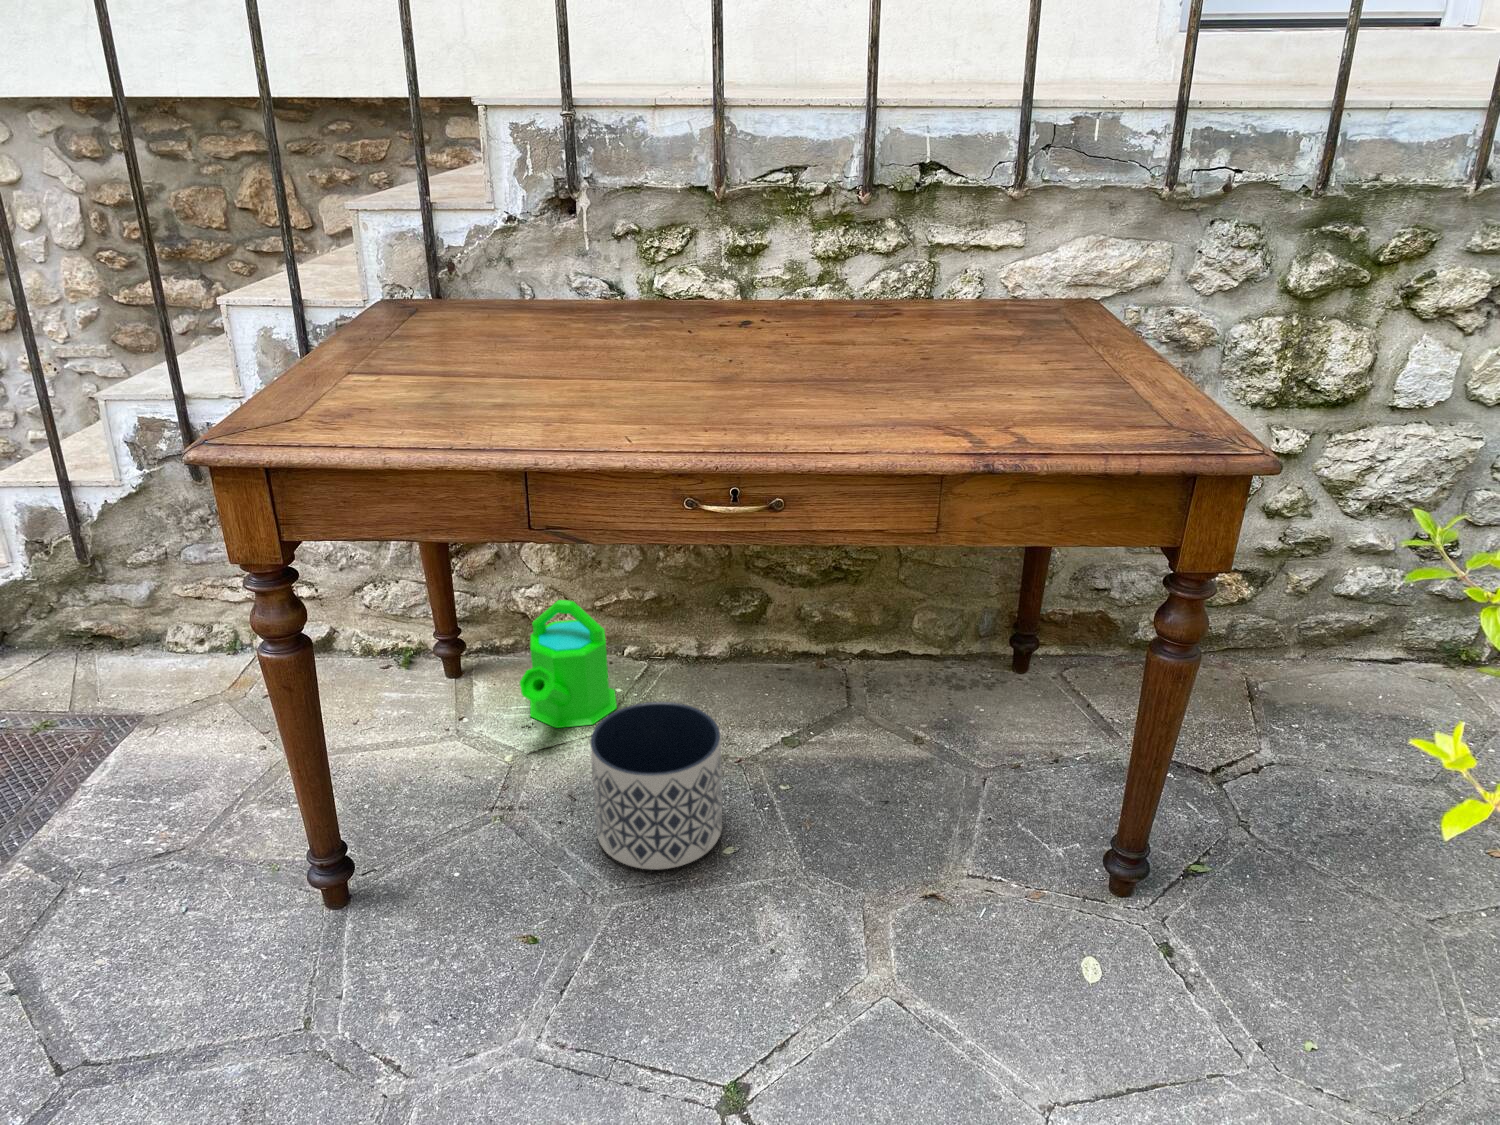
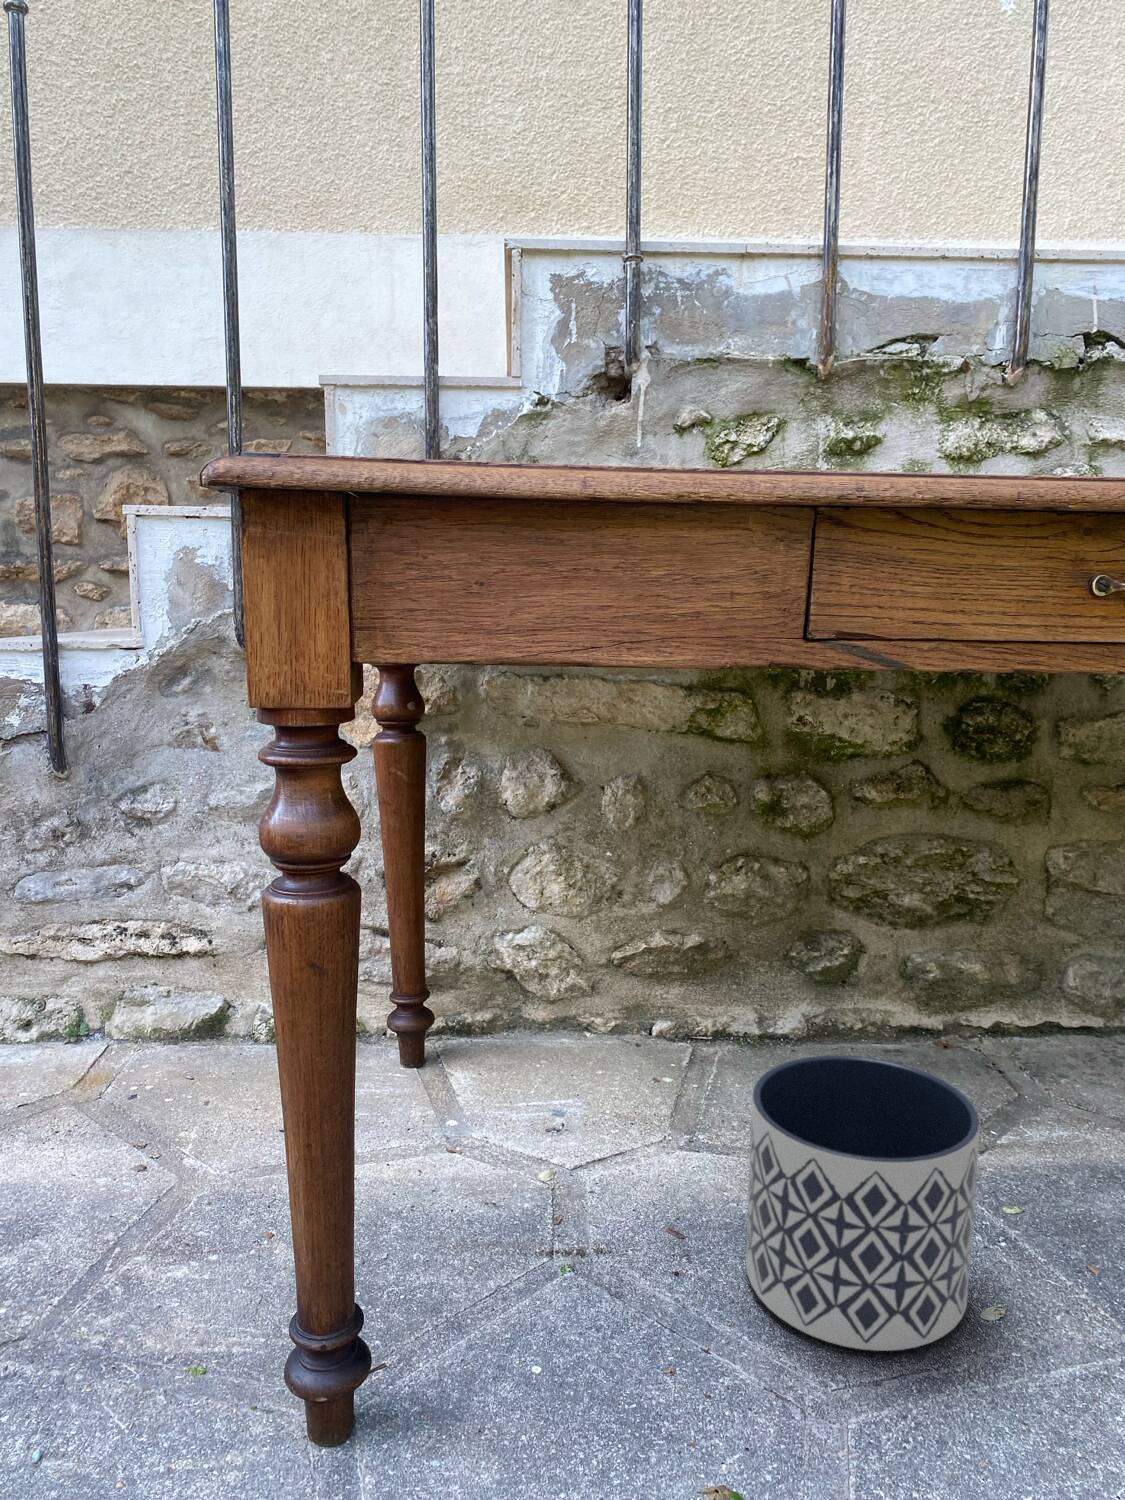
watering can: present [520,600,617,728] -> none [541,927,680,1130]

